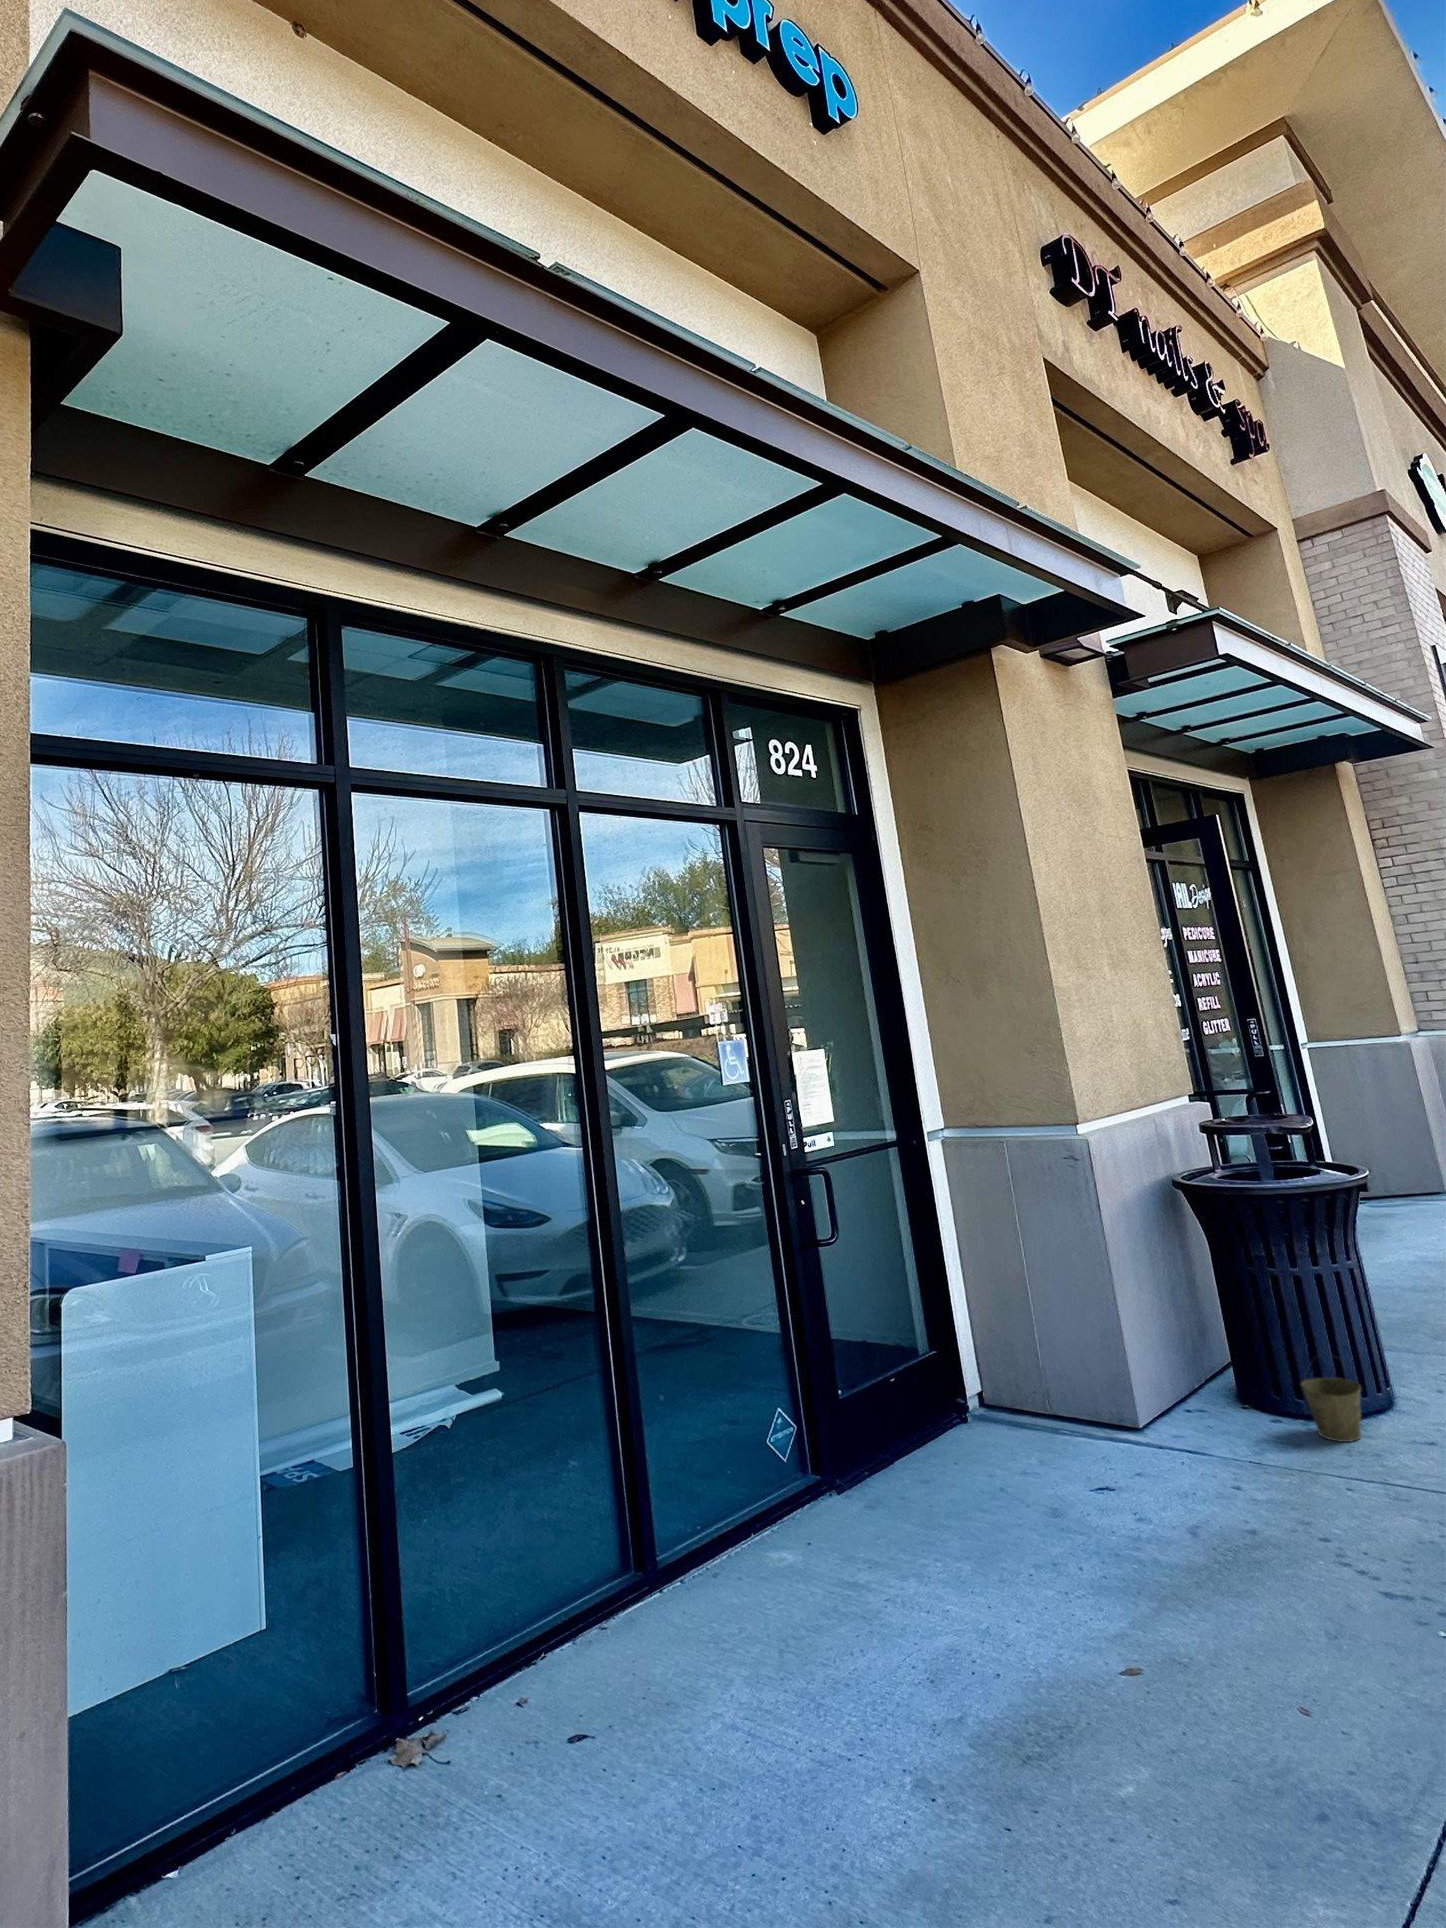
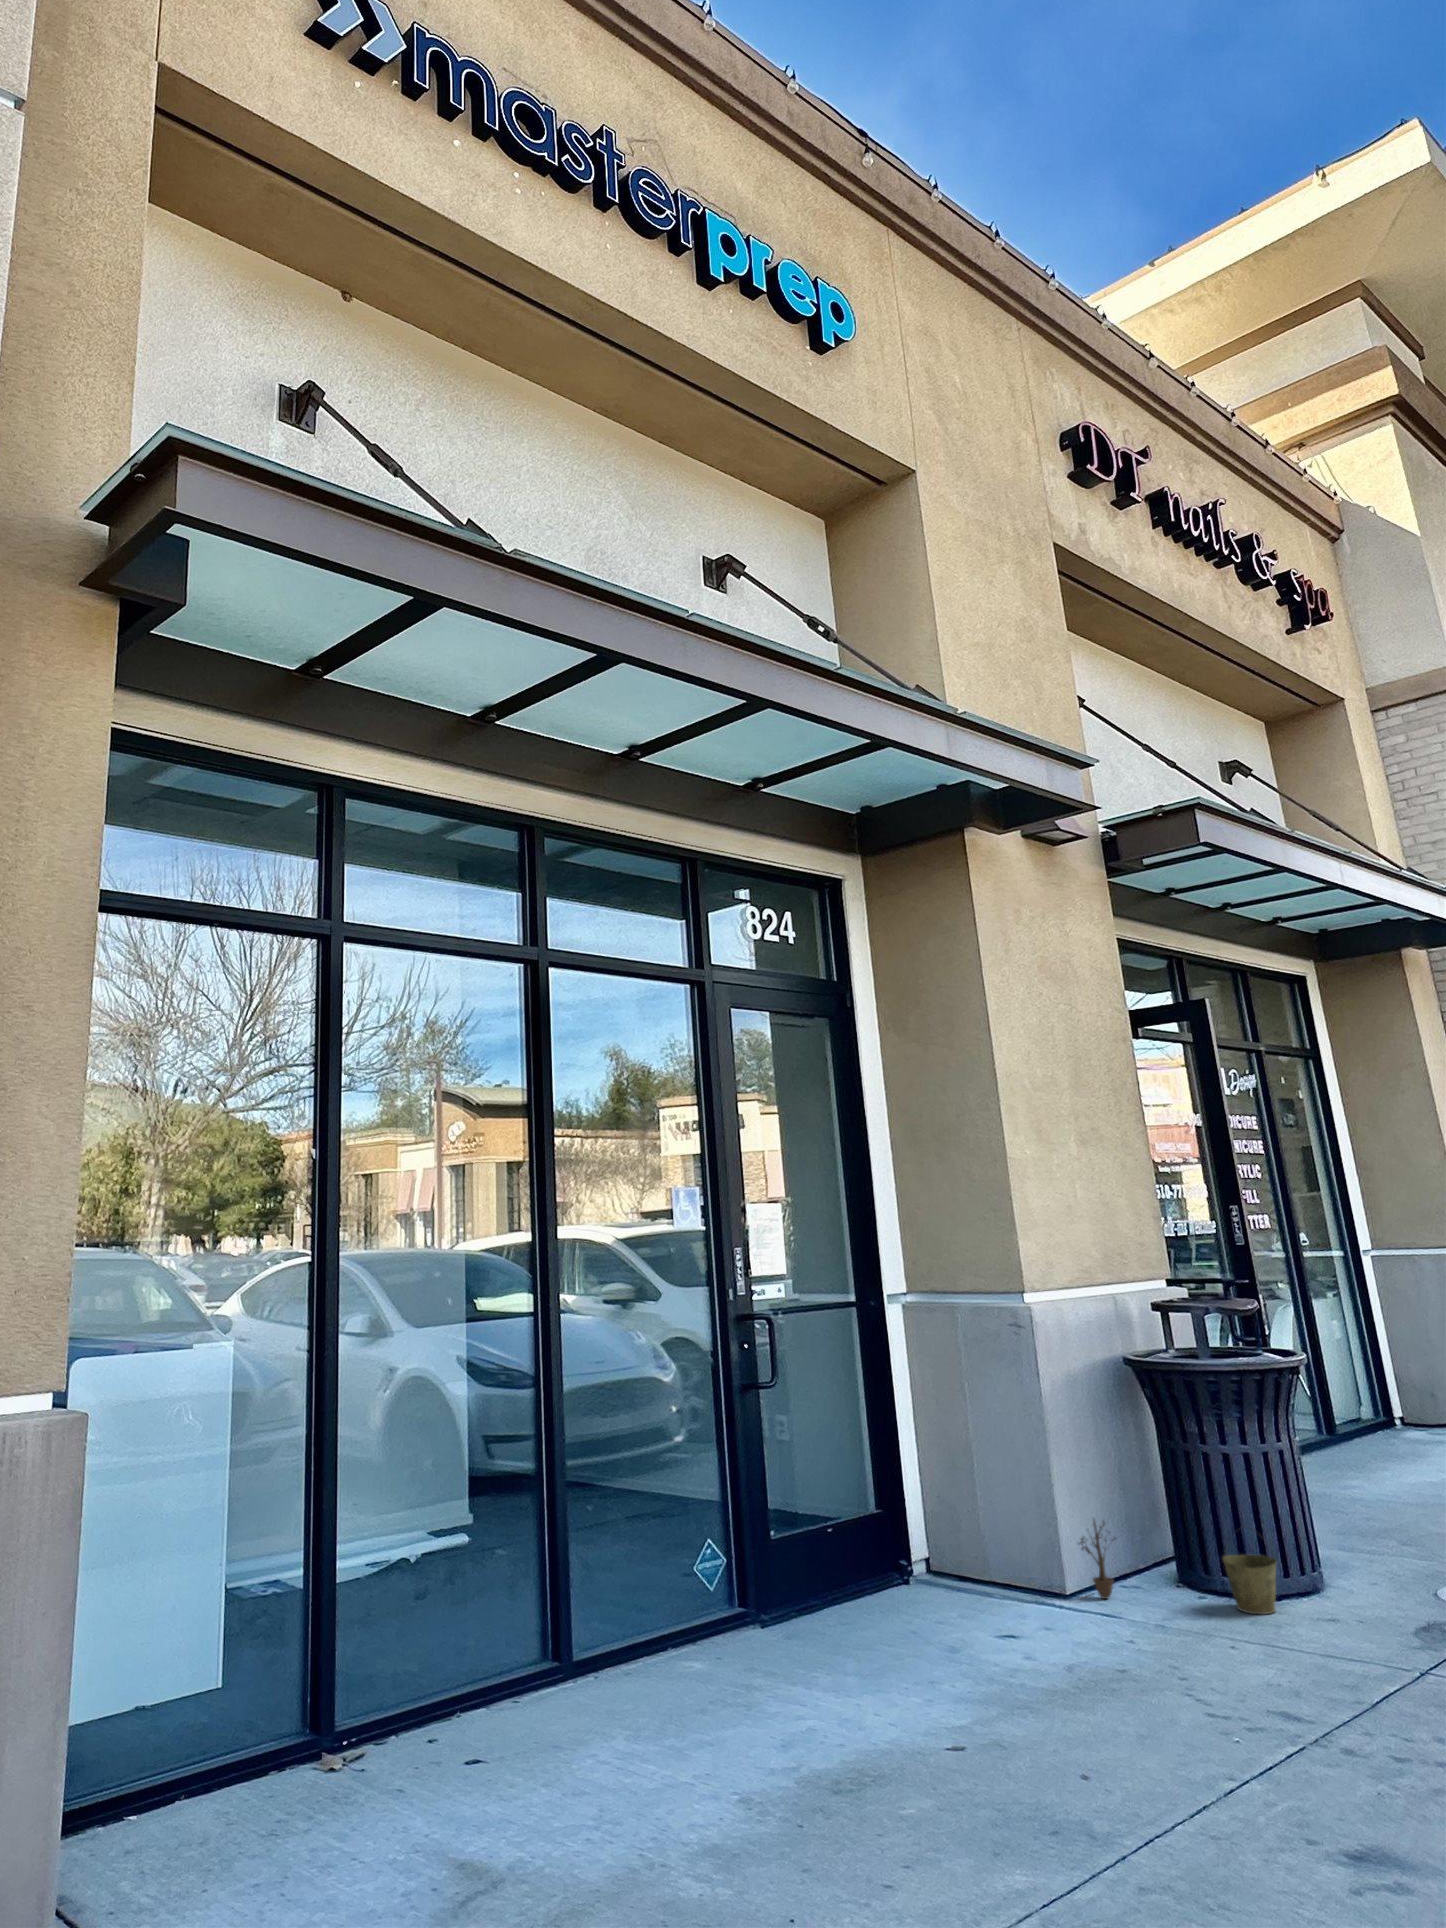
decorative plant: none [1145,1350,1185,1435] -> present [1079,1520,1116,1599]

